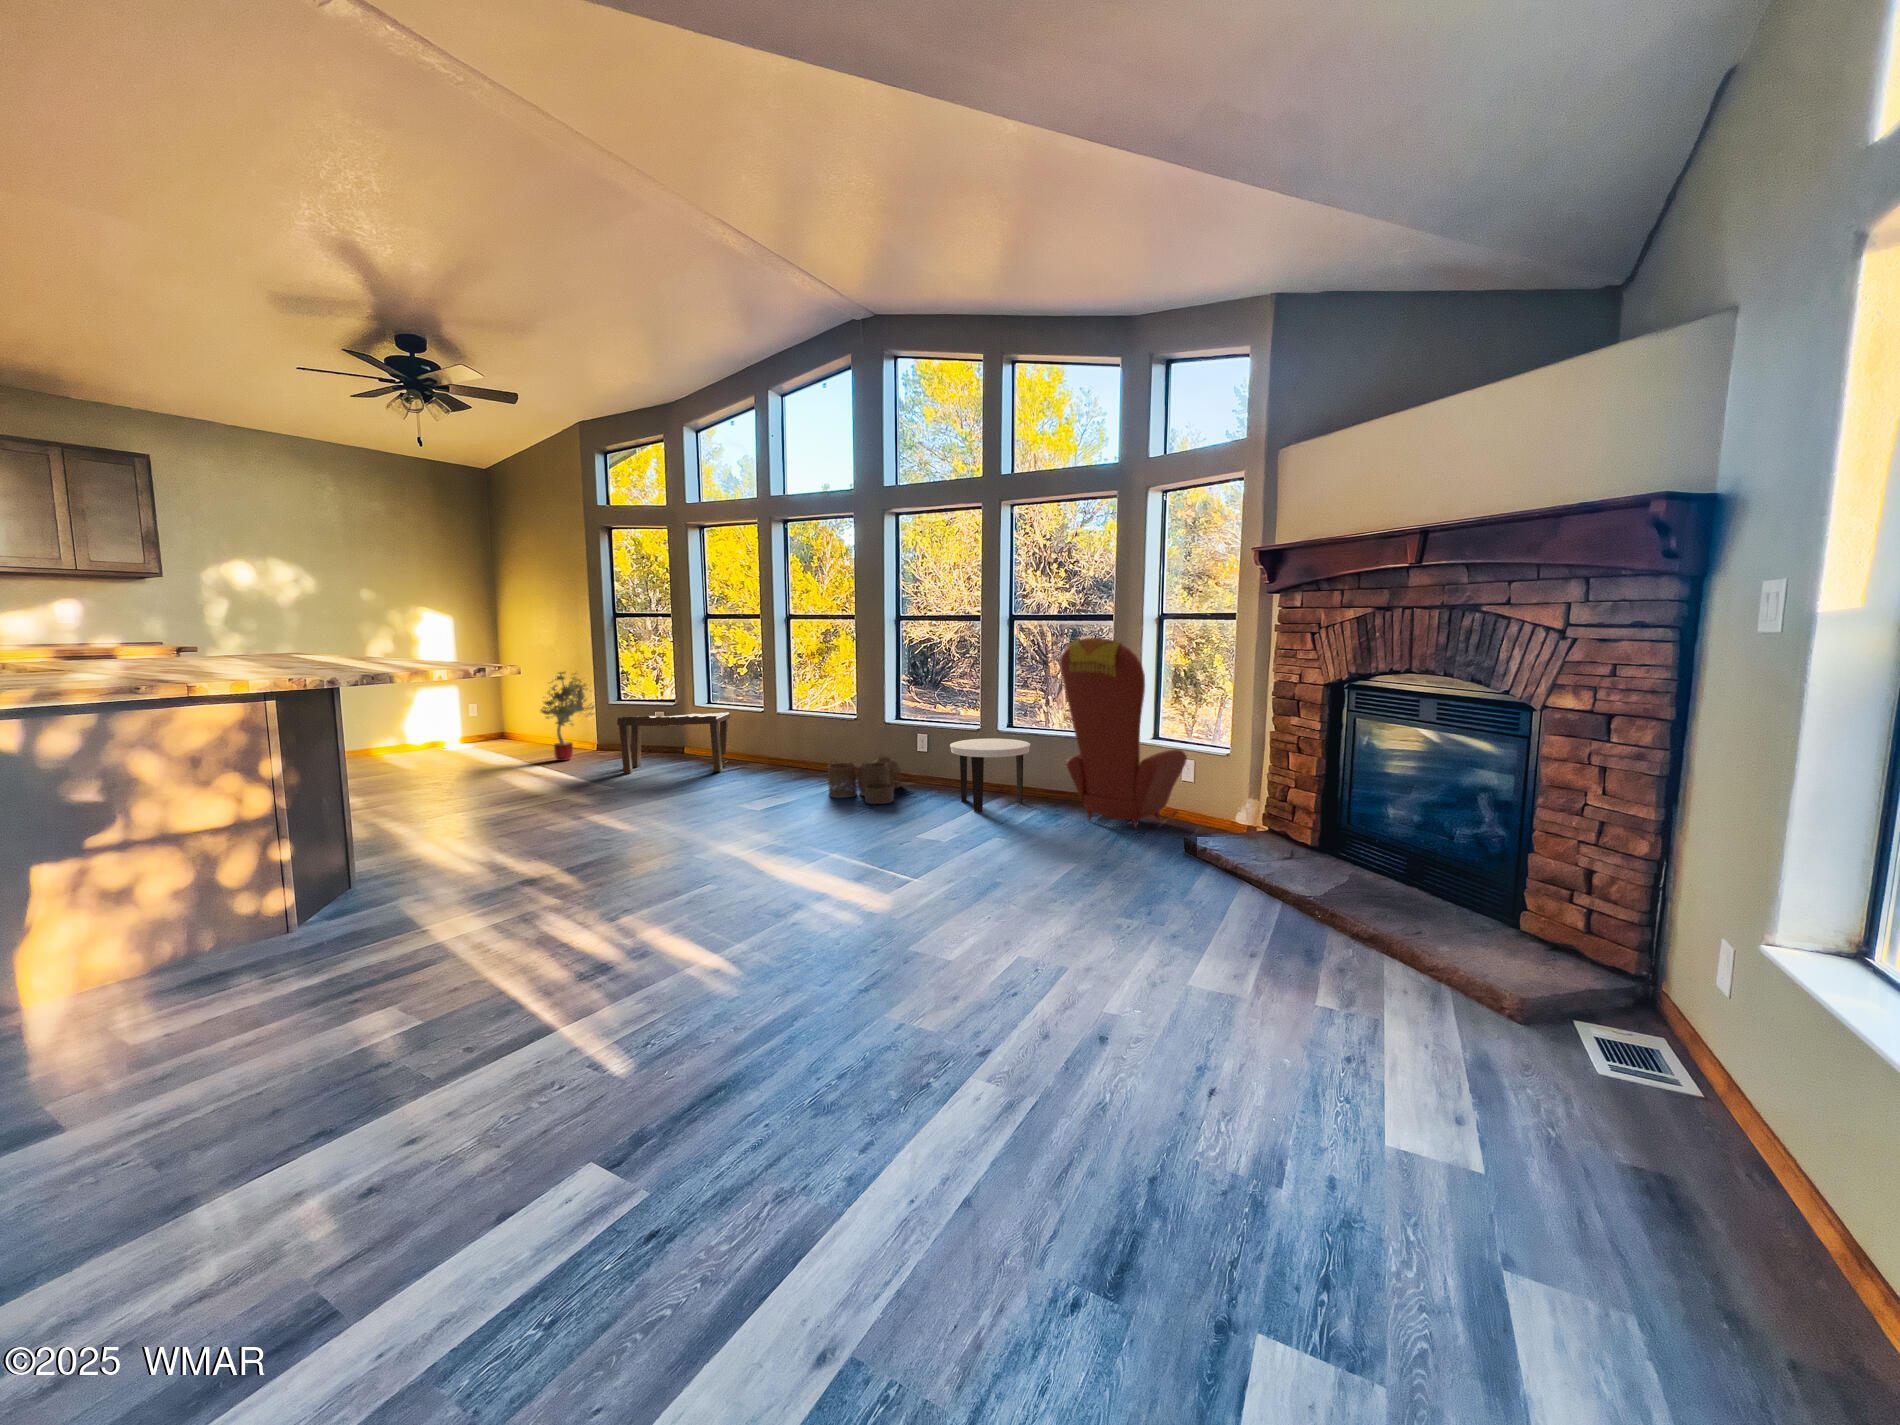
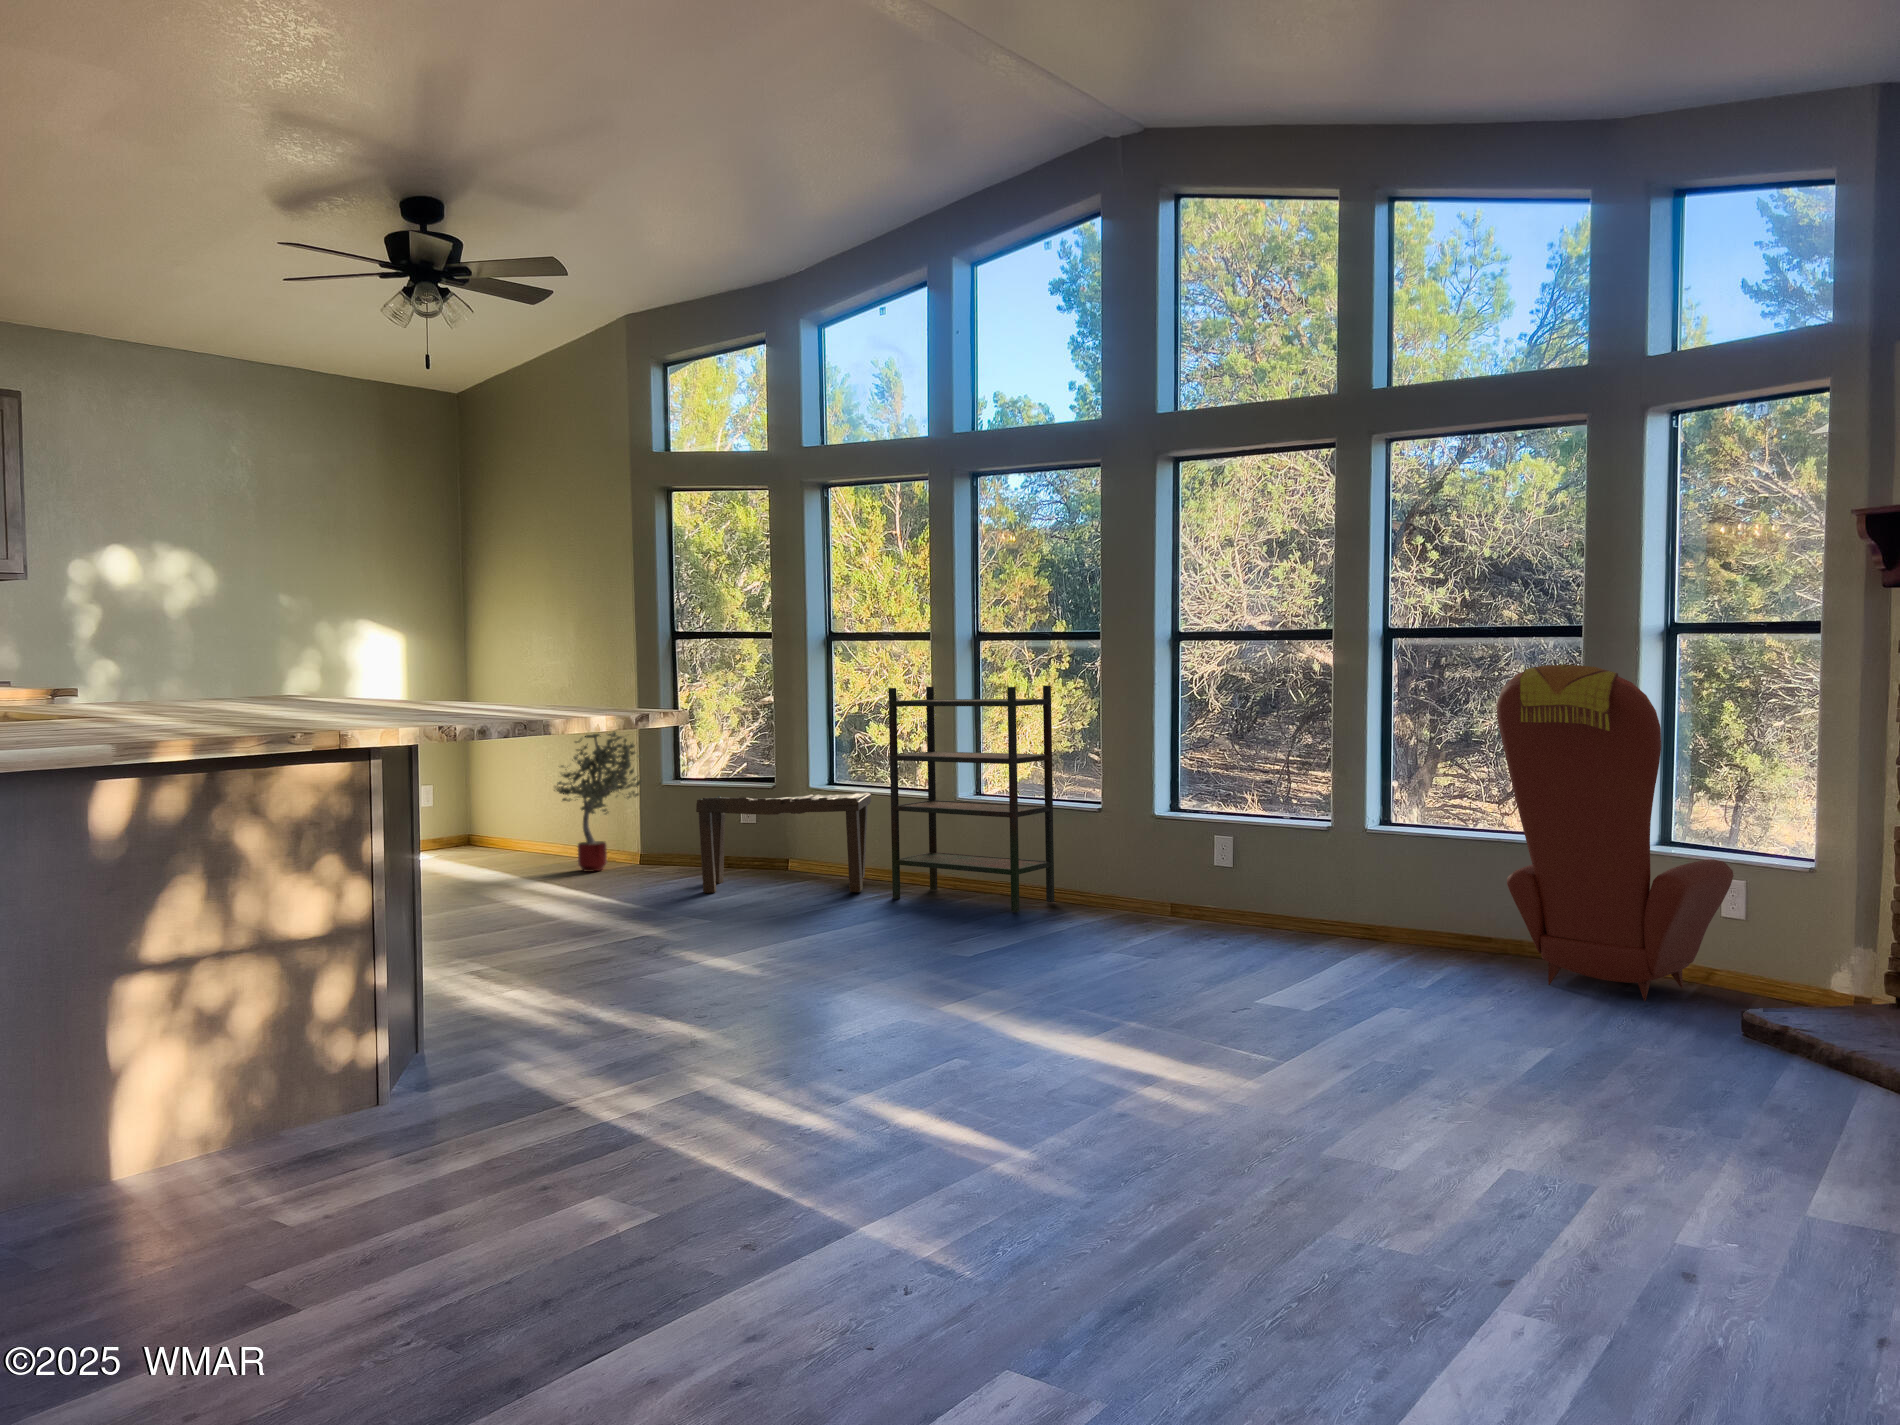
bookshelf: none [733,649,832,782] -> present [889,686,1054,912]
side table: present [950,739,1030,812] -> none [1287,839,1432,966]
woven basket: present [828,757,901,804] -> none [1065,865,1185,949]

